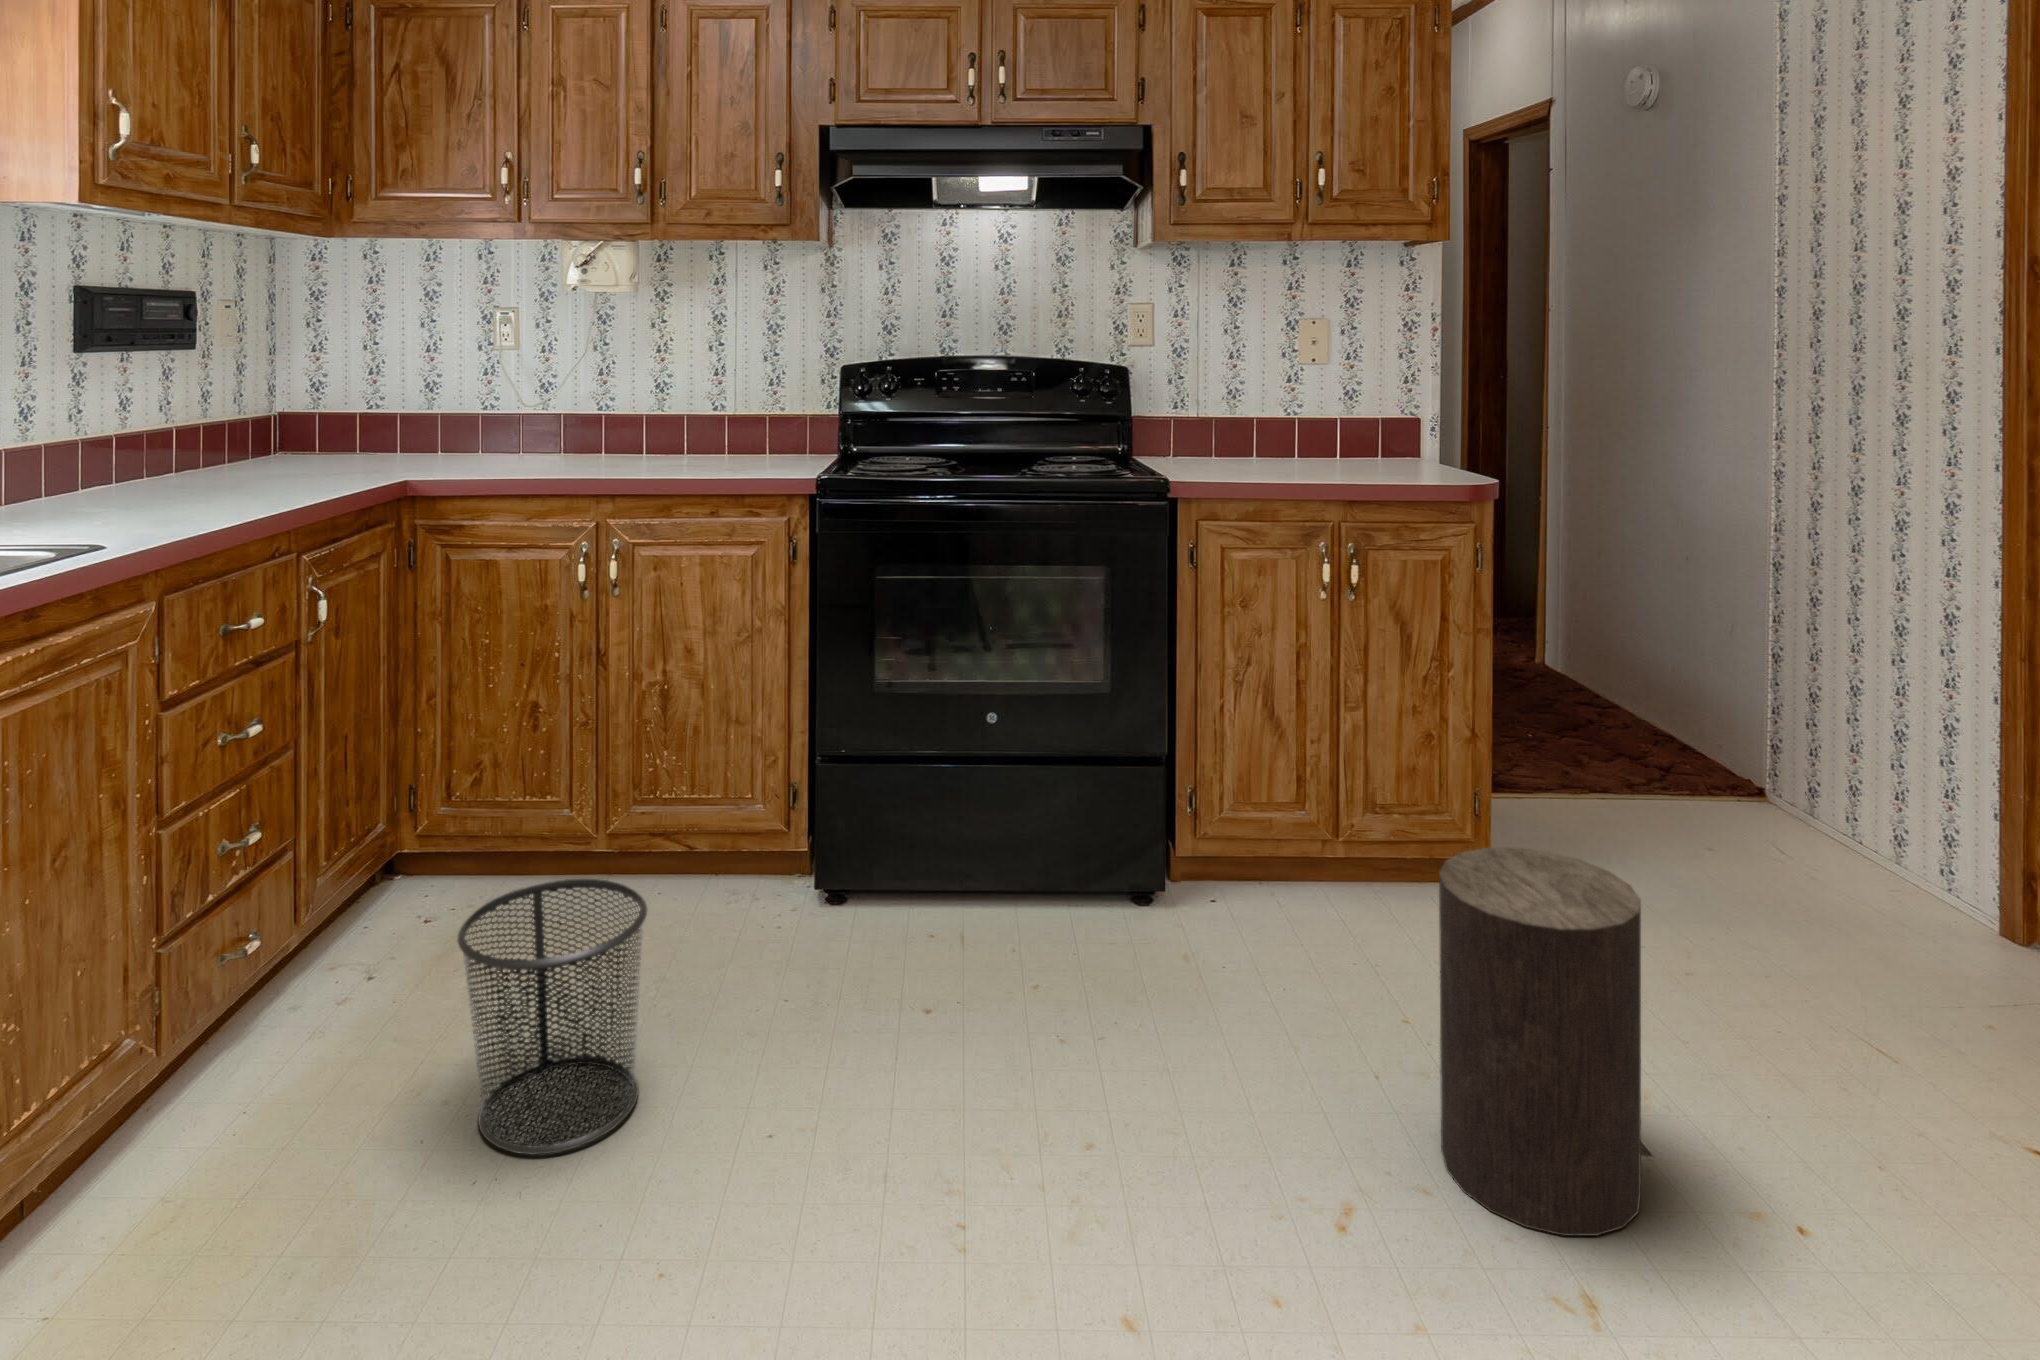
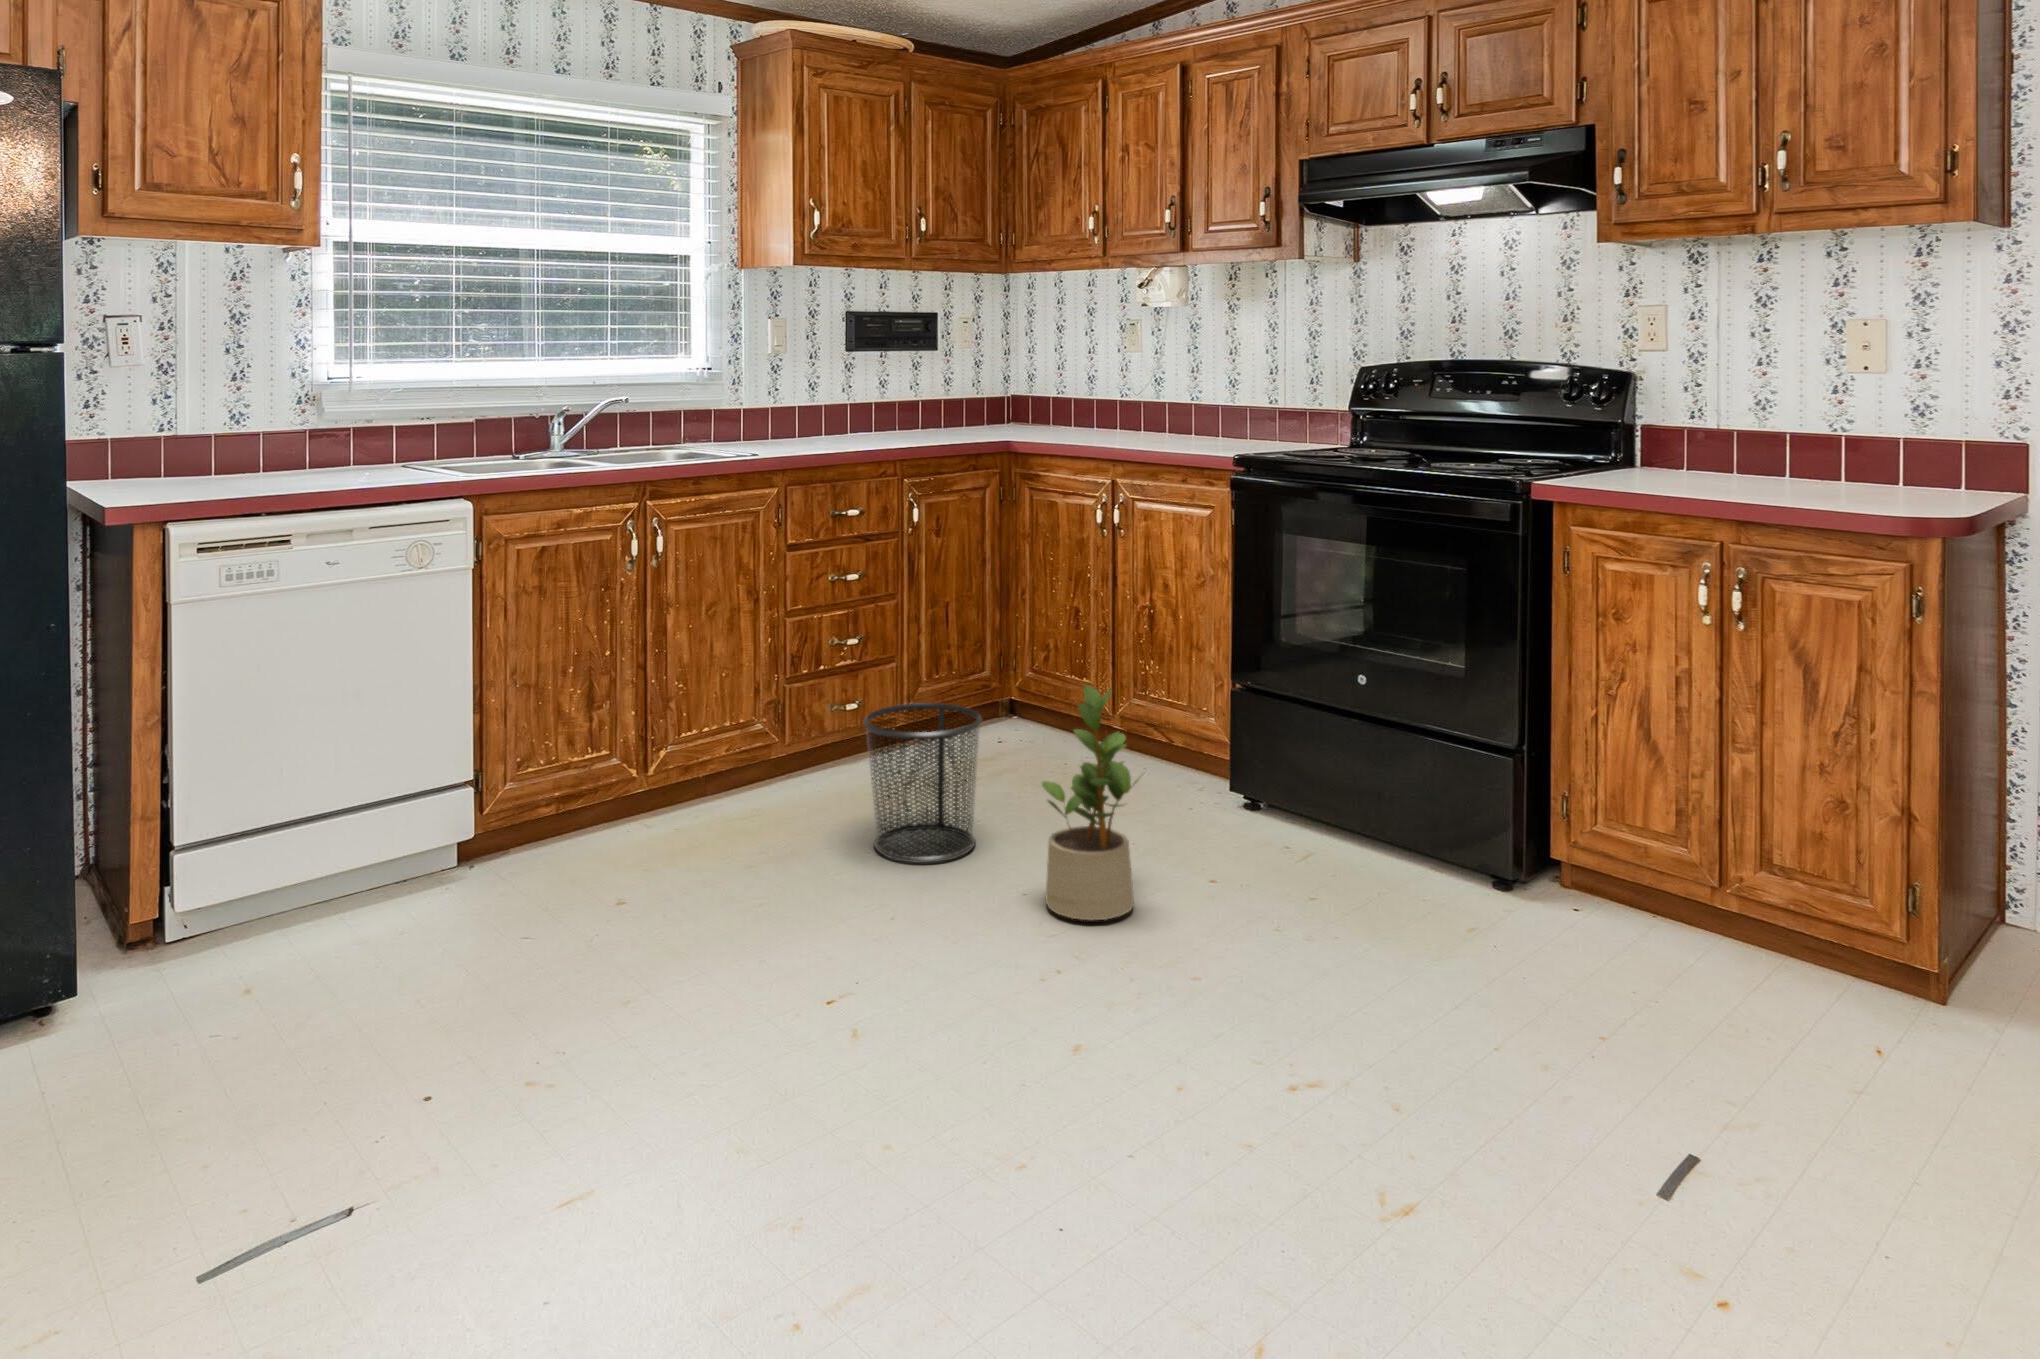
potted plant: none [808,804,956,1130] -> present [1042,685,1138,920]
stool: present [1439,848,1641,1236] -> none [1396,824,1591,1188]

